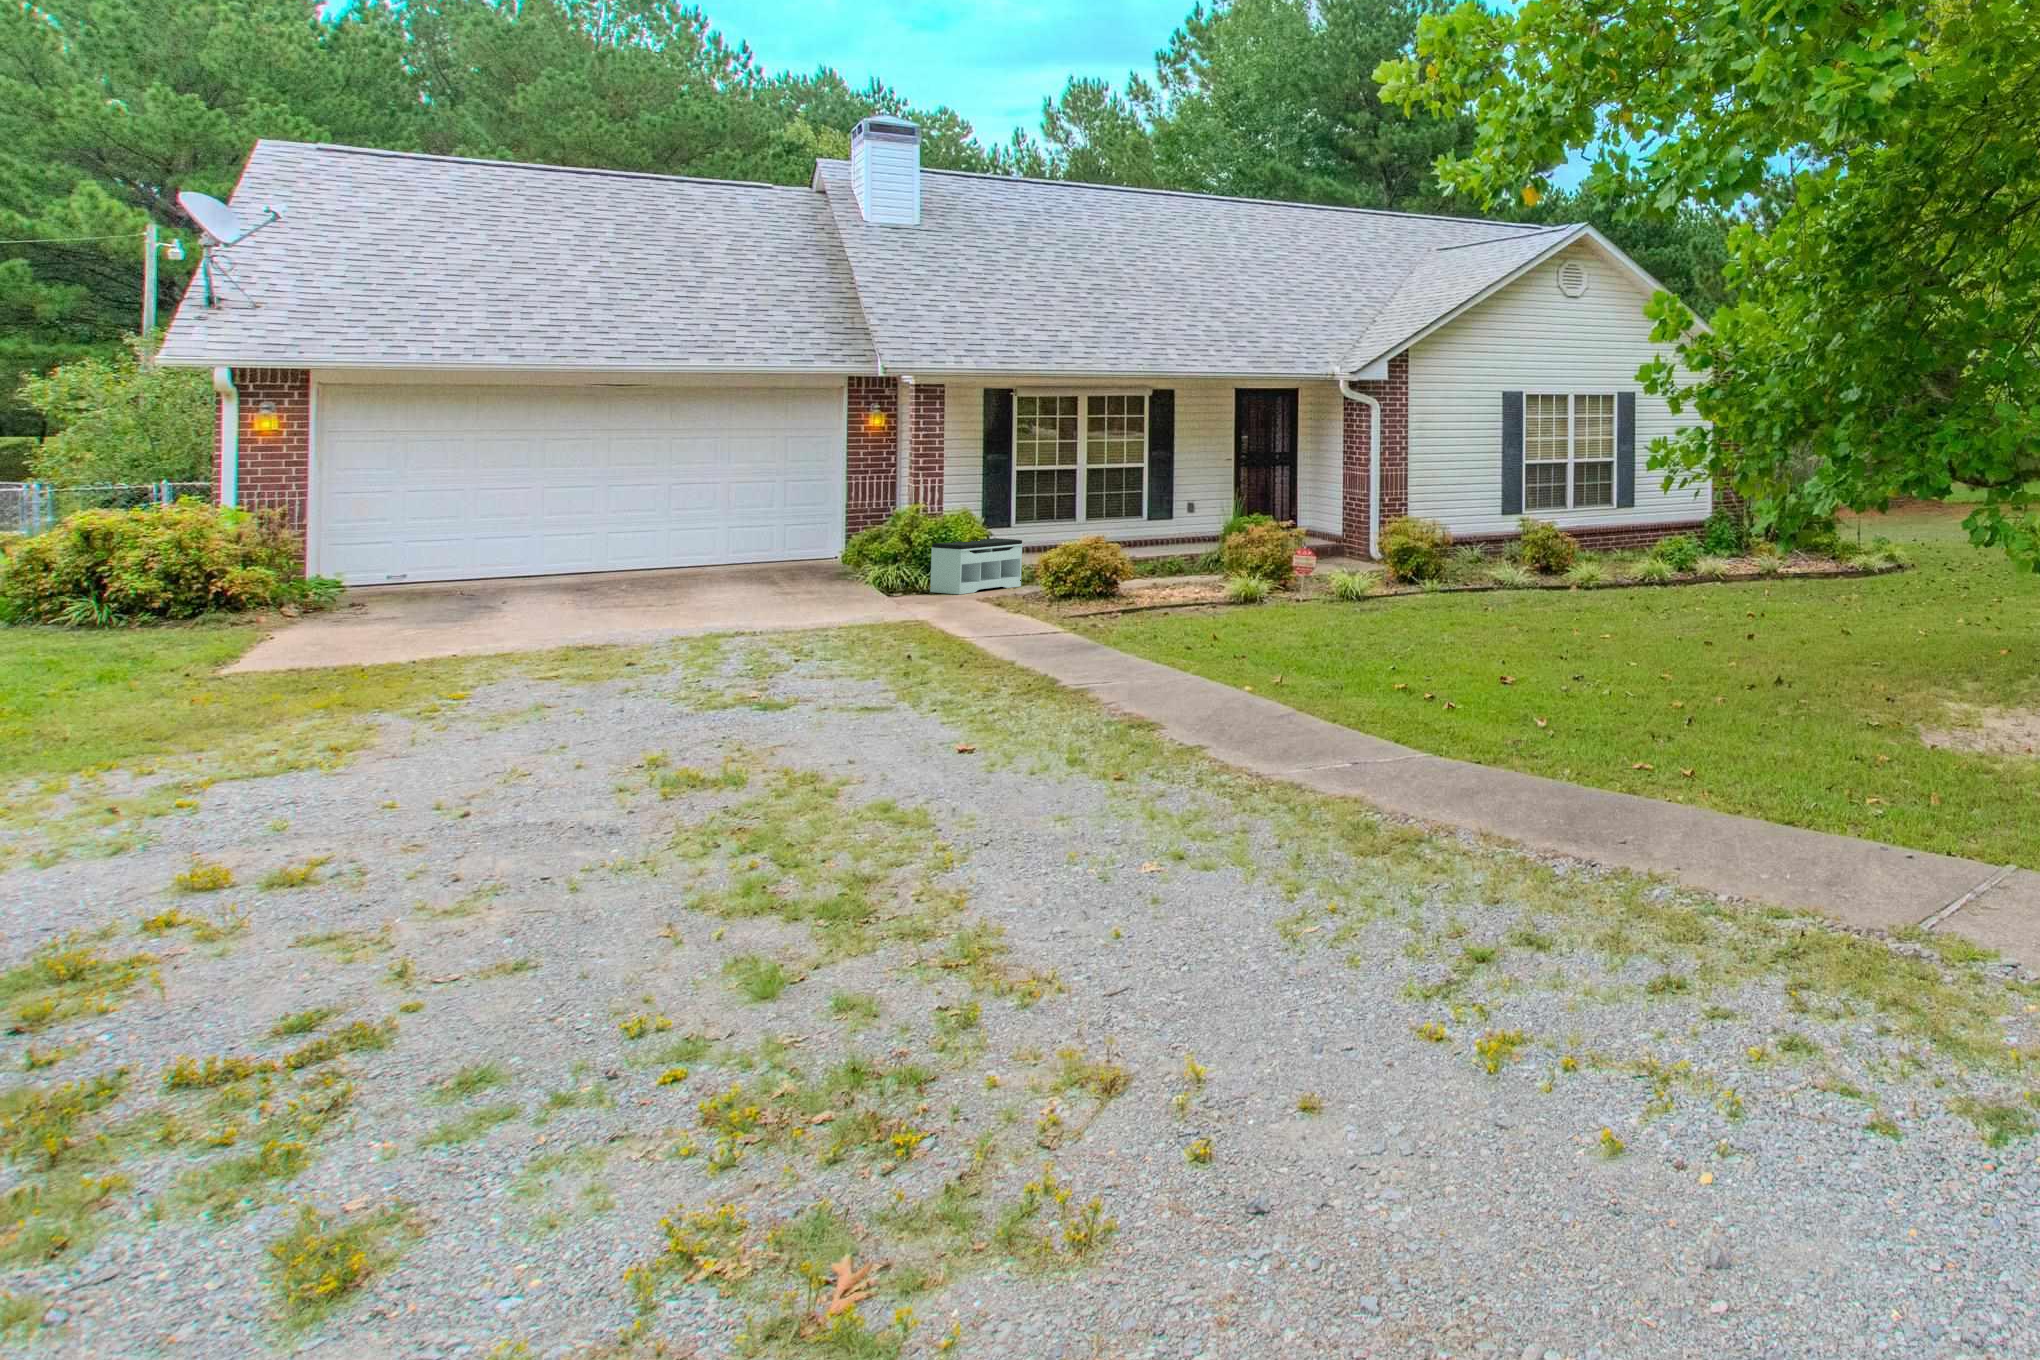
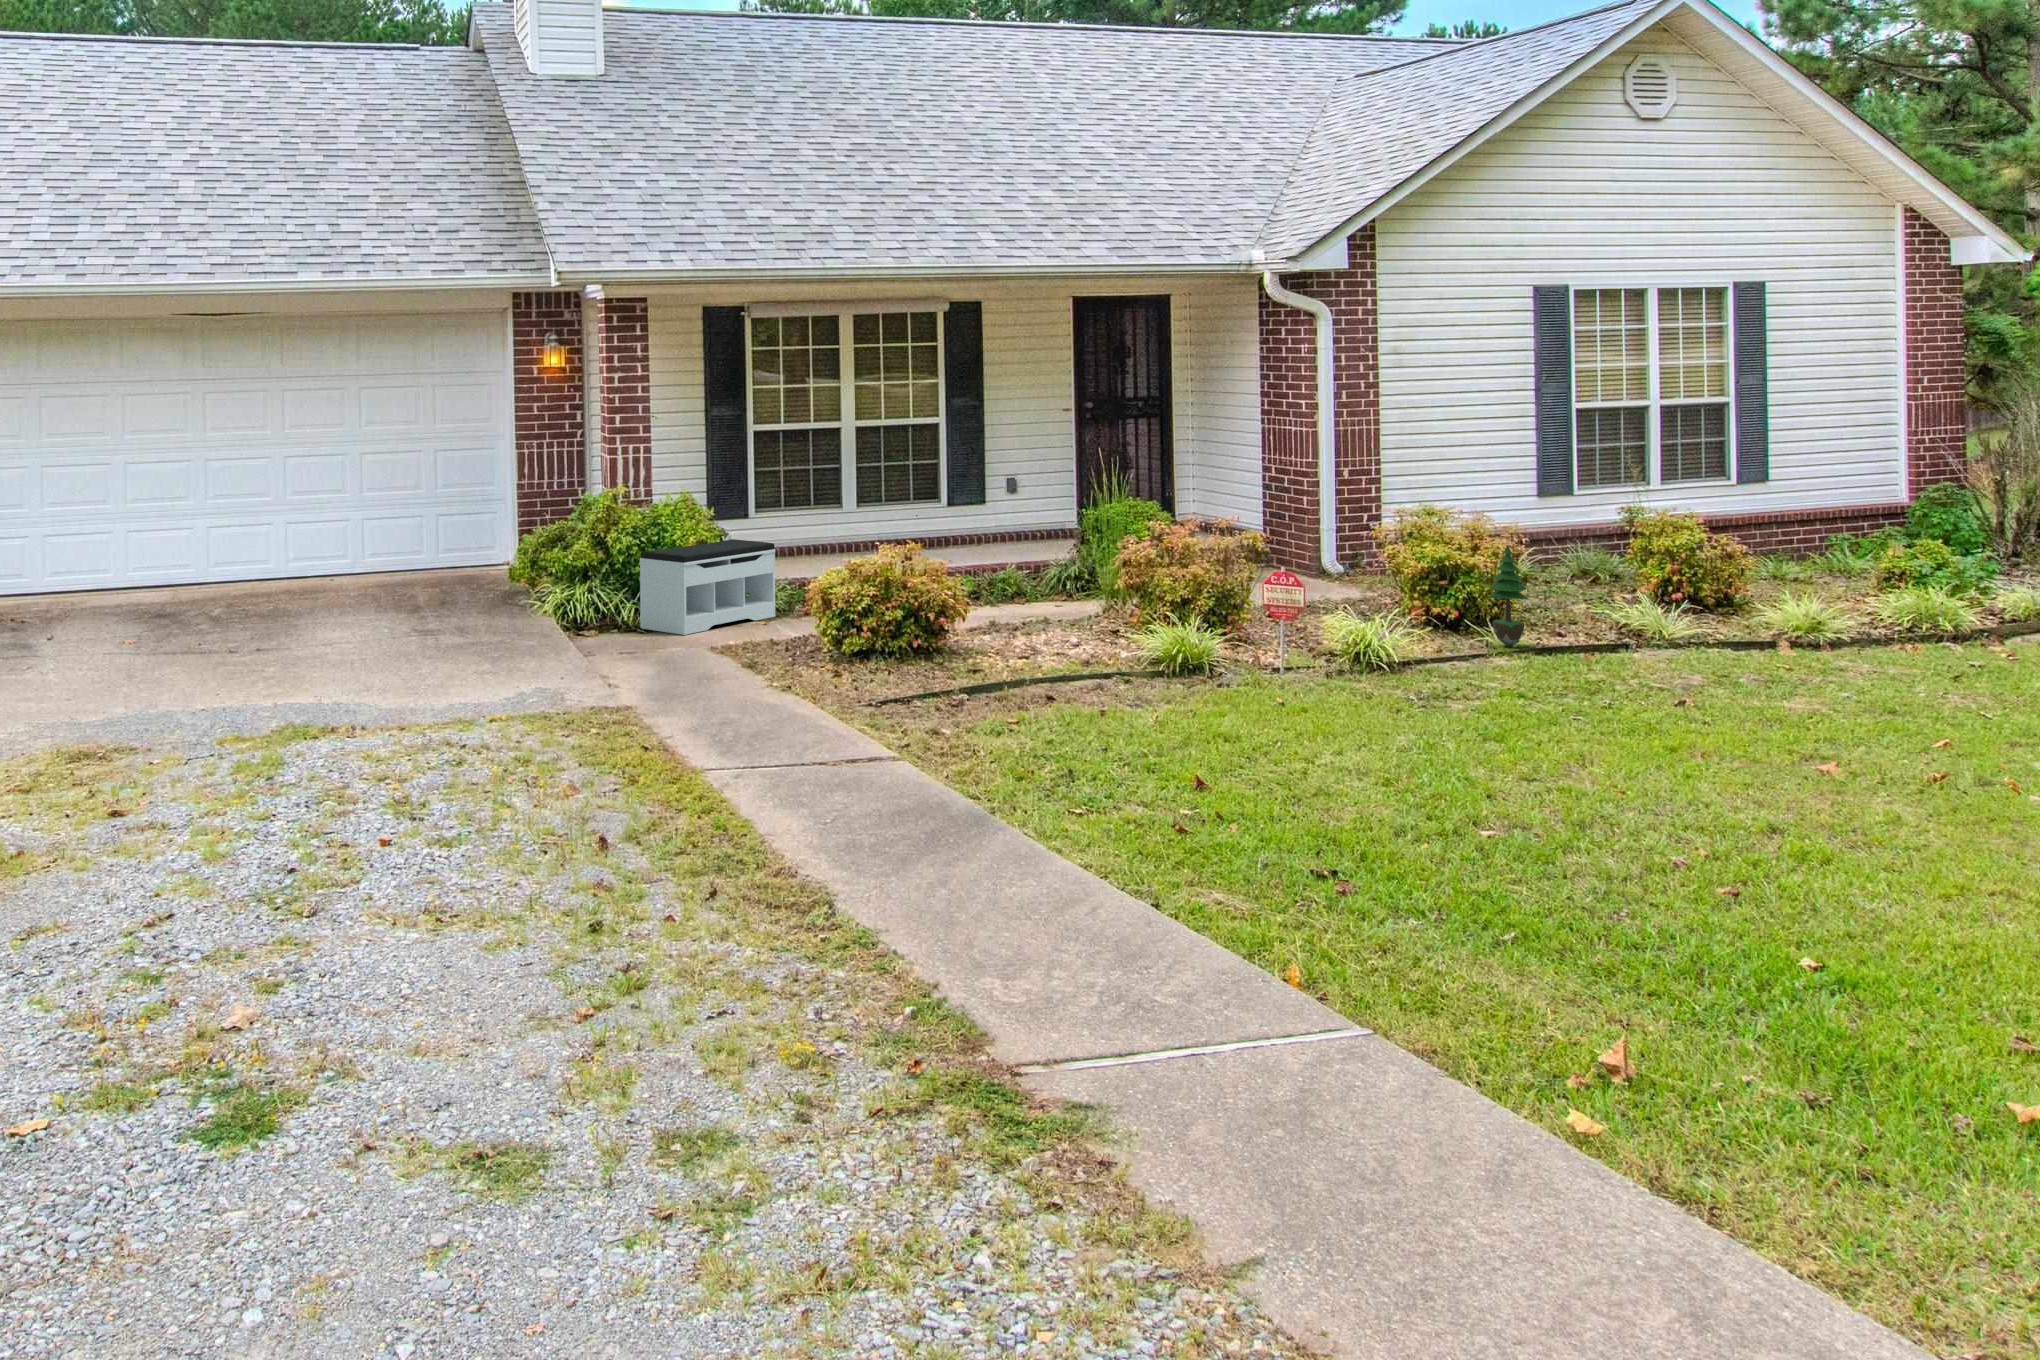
potted tree: none [1429,537,1449,593] -> present [1489,545,1528,646]

